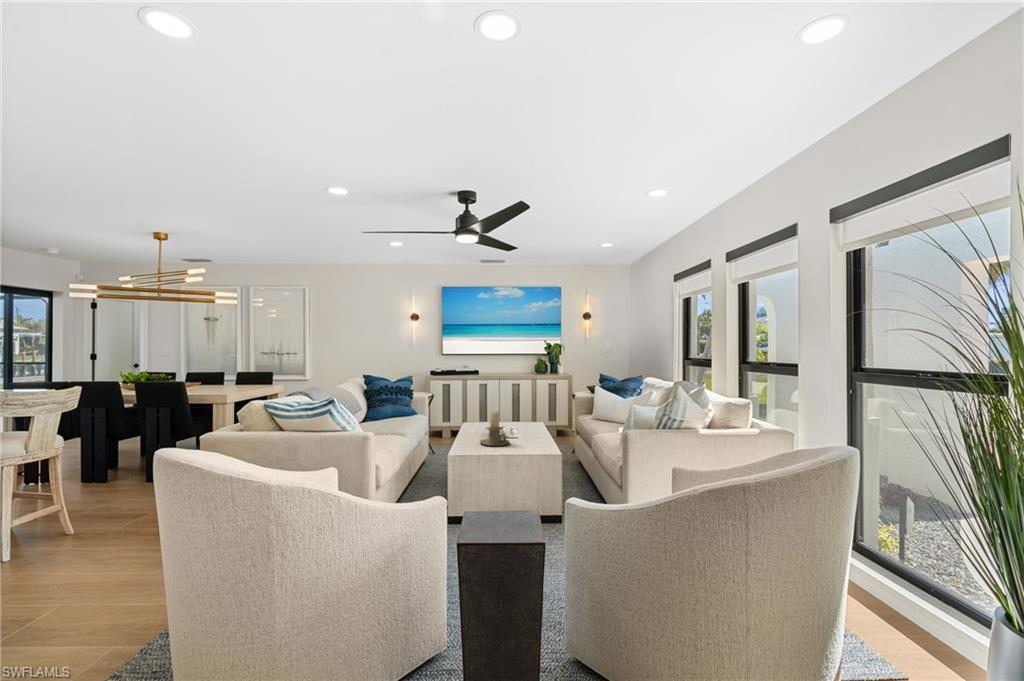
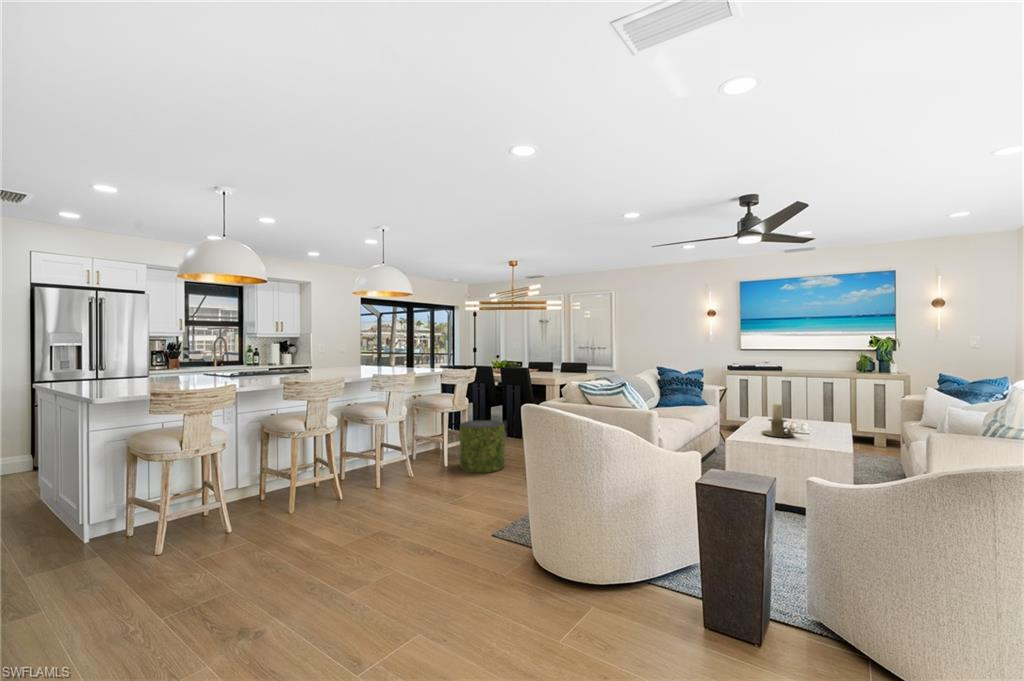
pouf: none [41,467,137,560] -> present [460,420,505,473]

